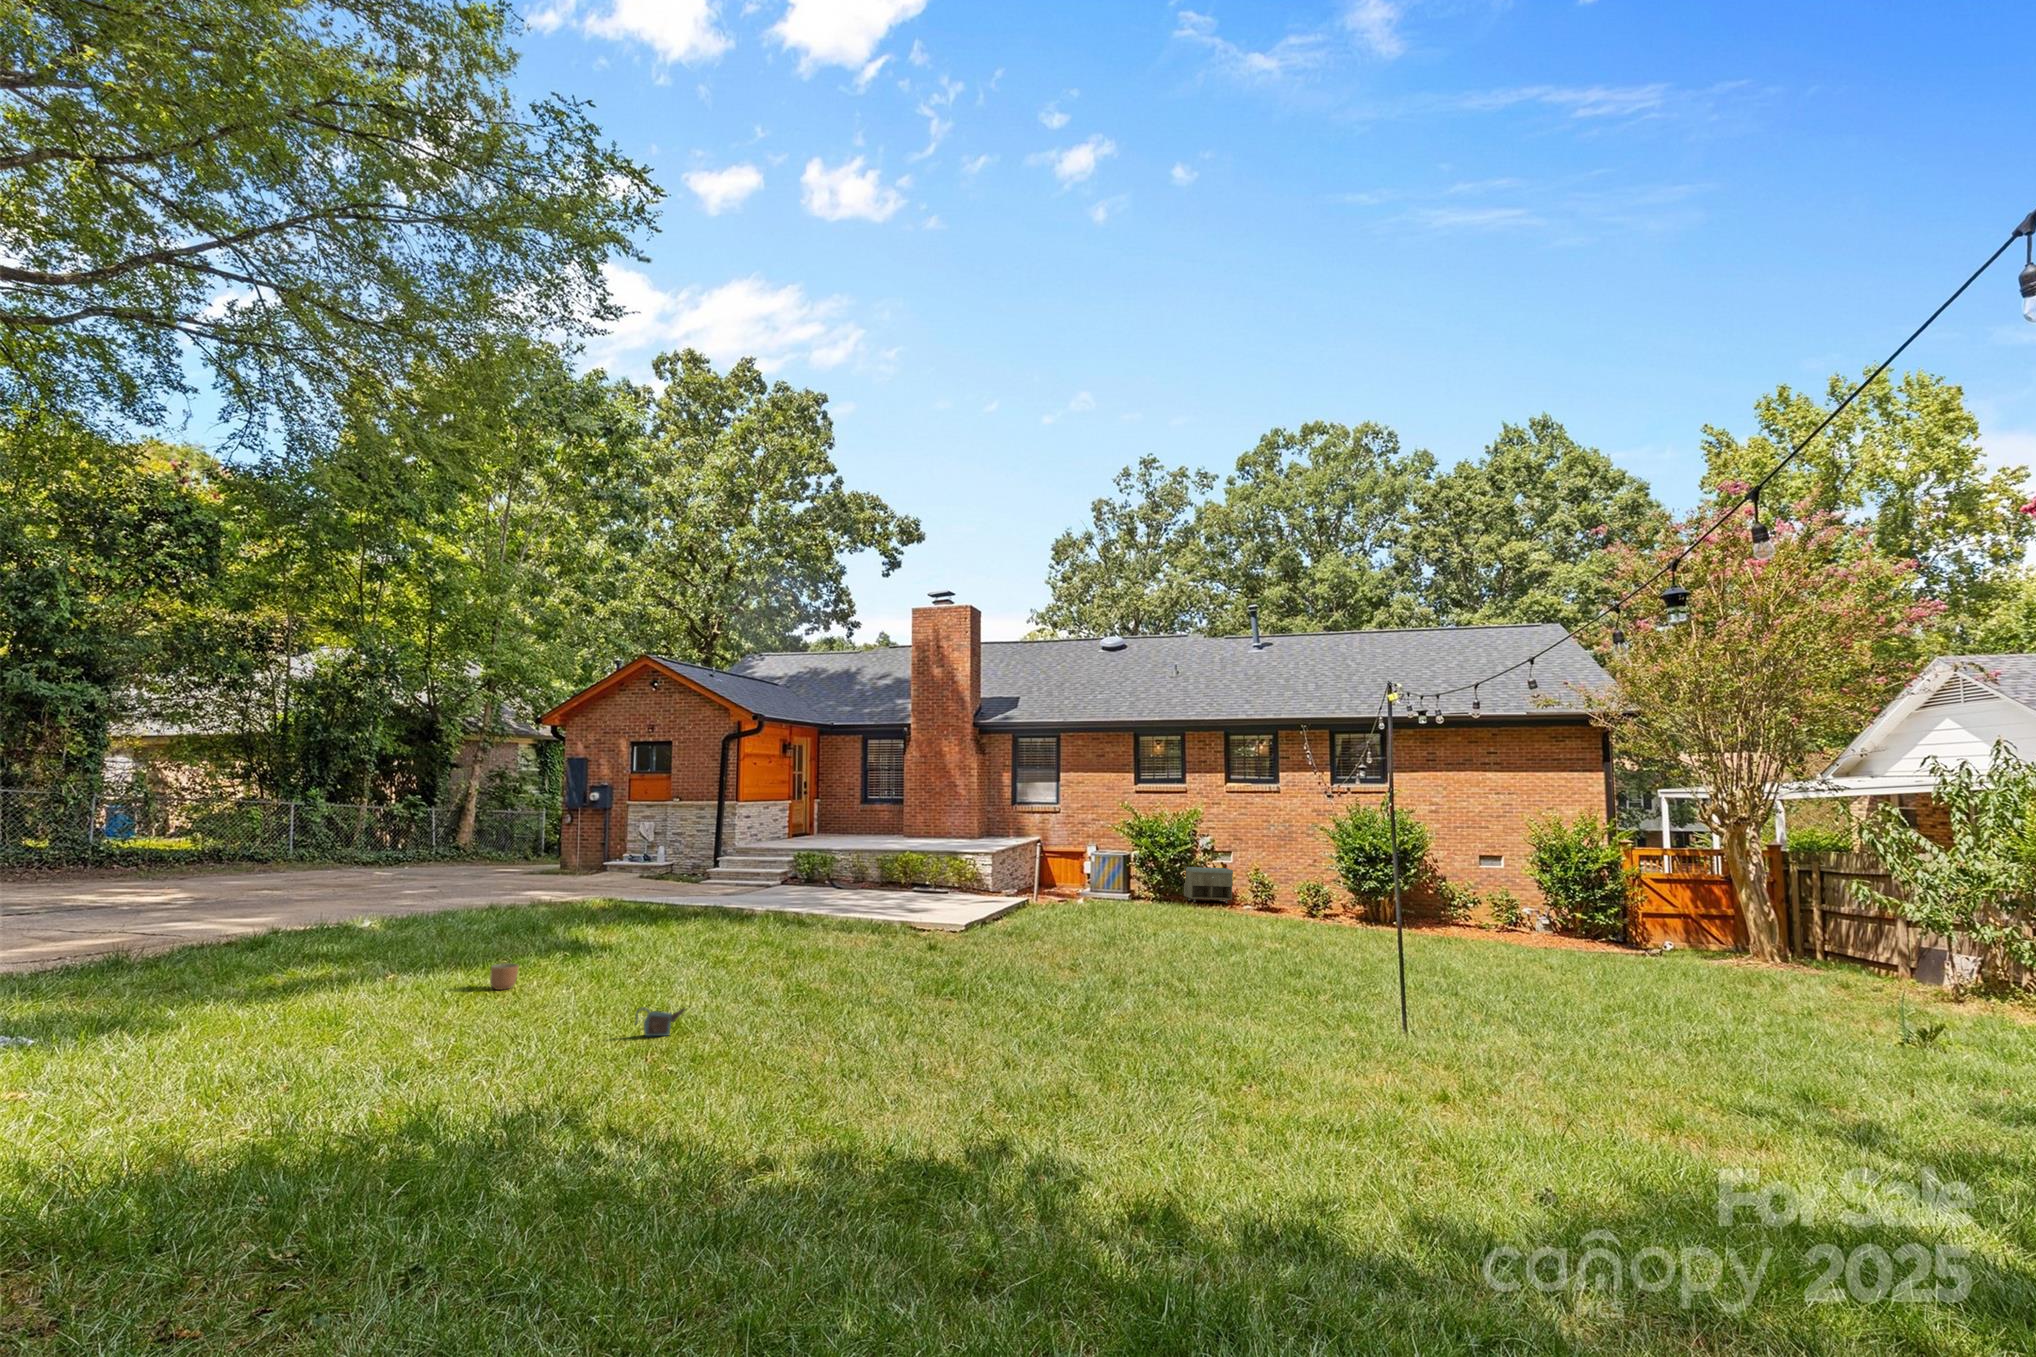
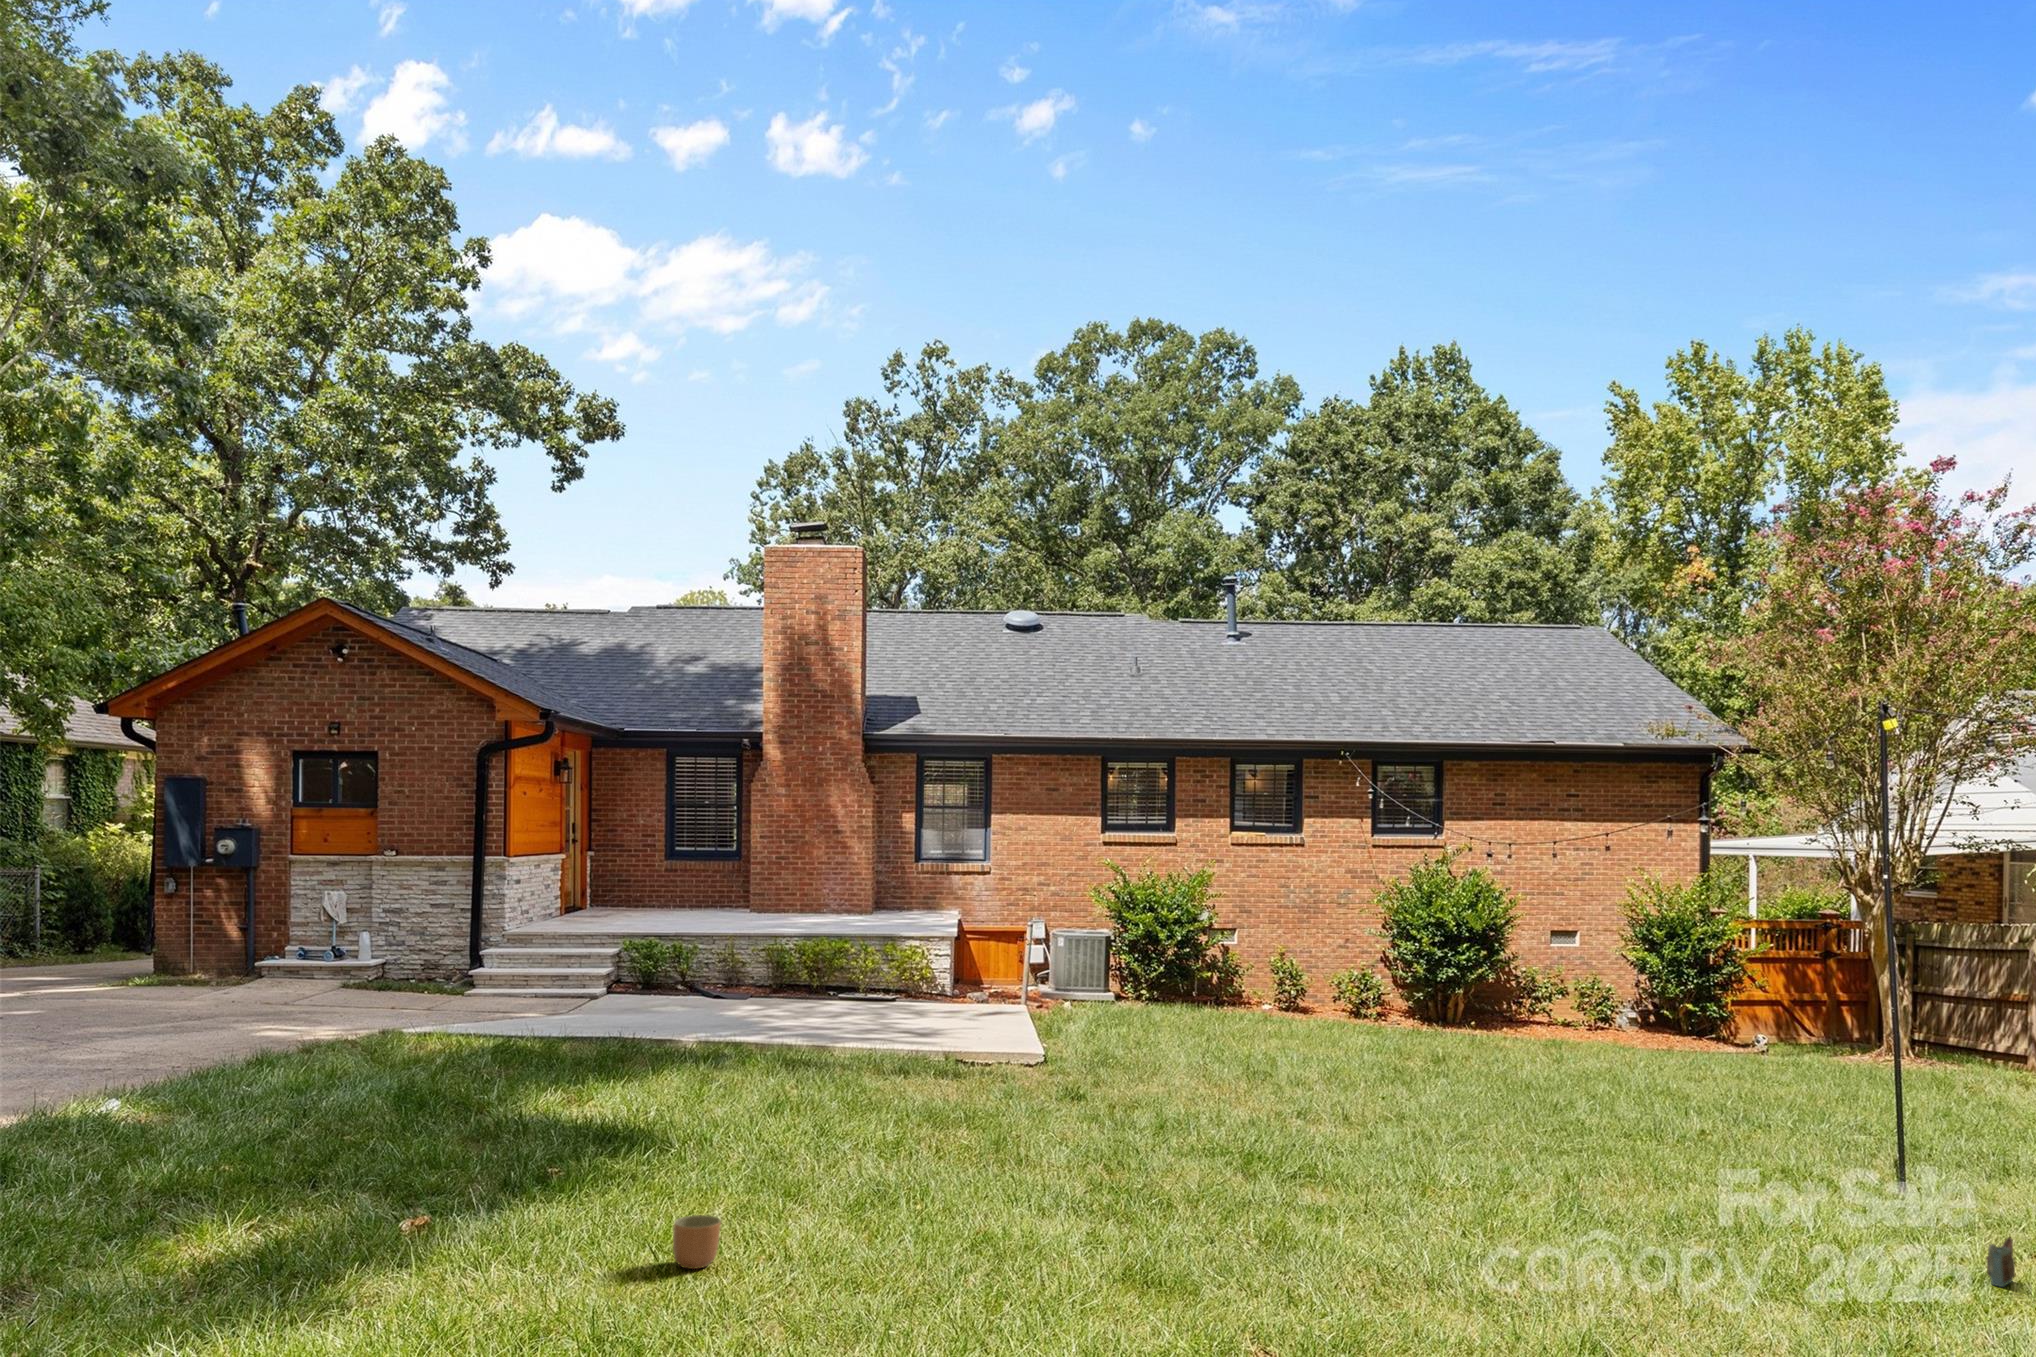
storage bench: present [1184,867,1233,903] -> none [1190,954,1260,1005]
watering can: present [635,1008,686,1036] -> present [1986,1237,2015,1287]

